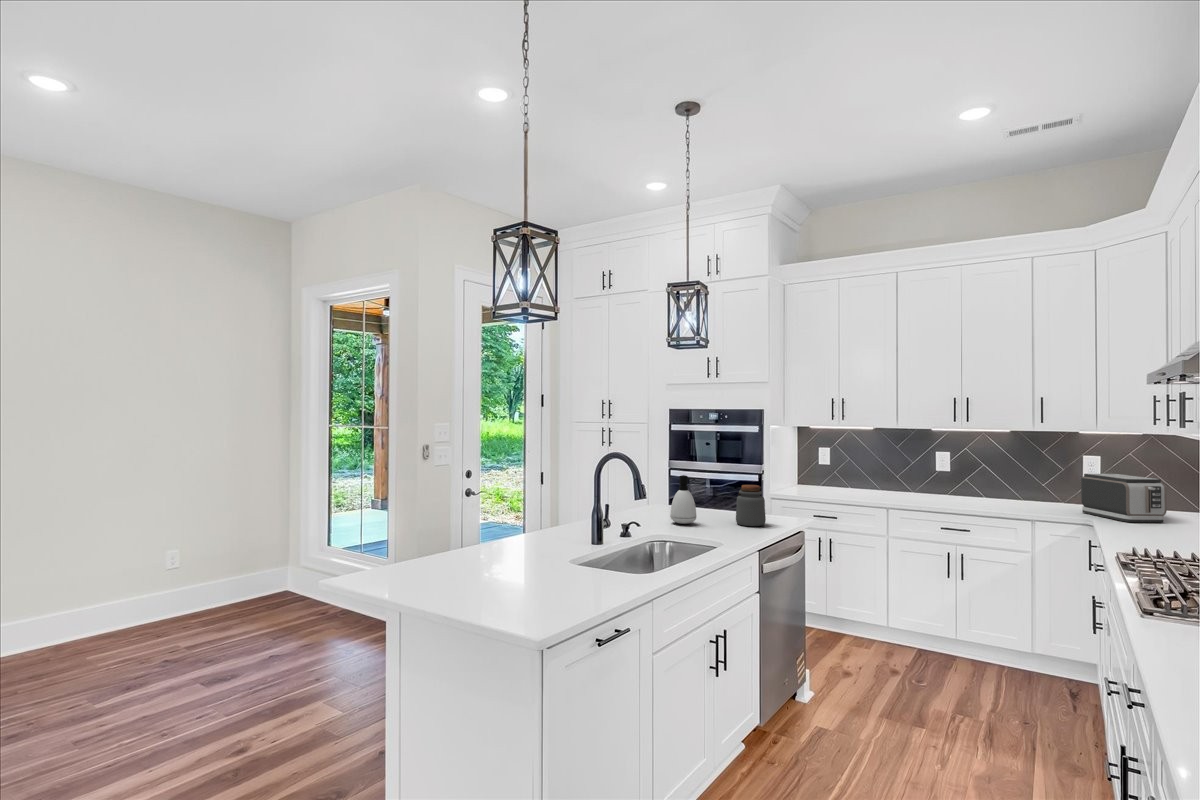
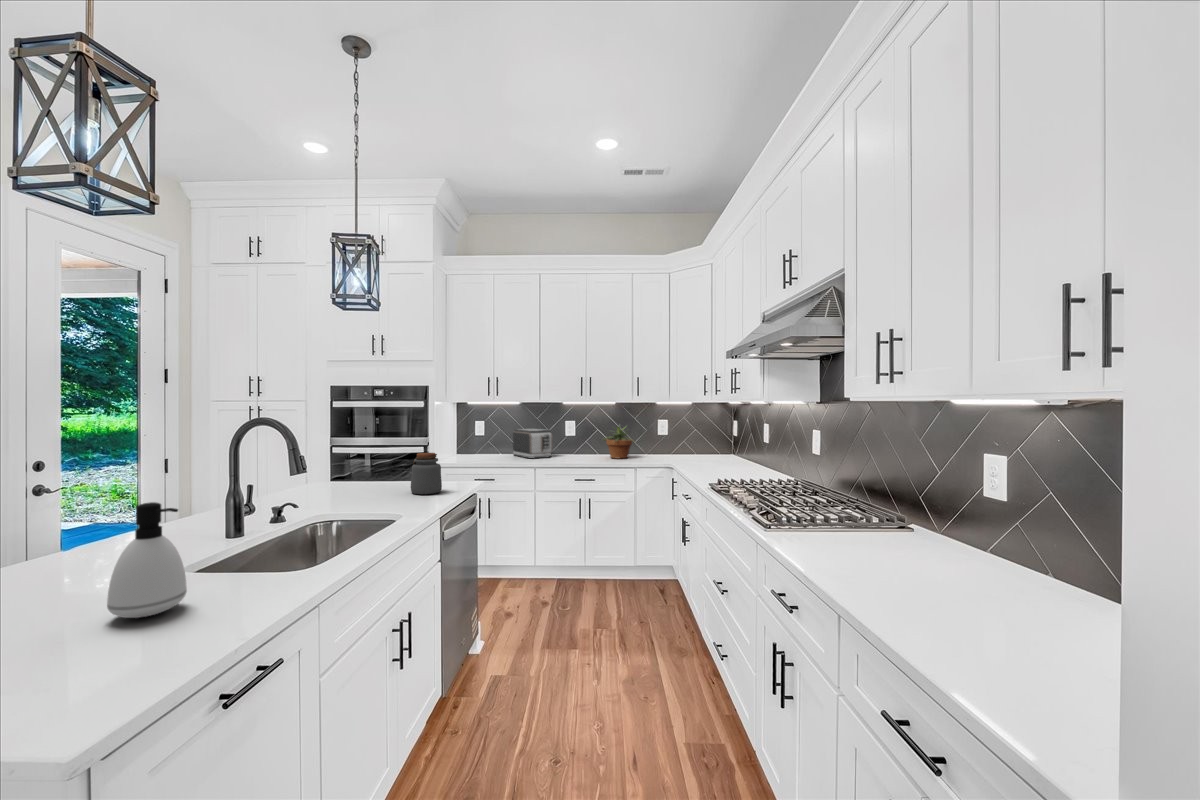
potted plant: none [981,460,1037,507] -> present [603,426,634,459]
toaster: present [1081,474,1167,523] -> present [513,429,553,458]
soap dispenser: present [670,475,696,524] -> present [107,502,187,618]

